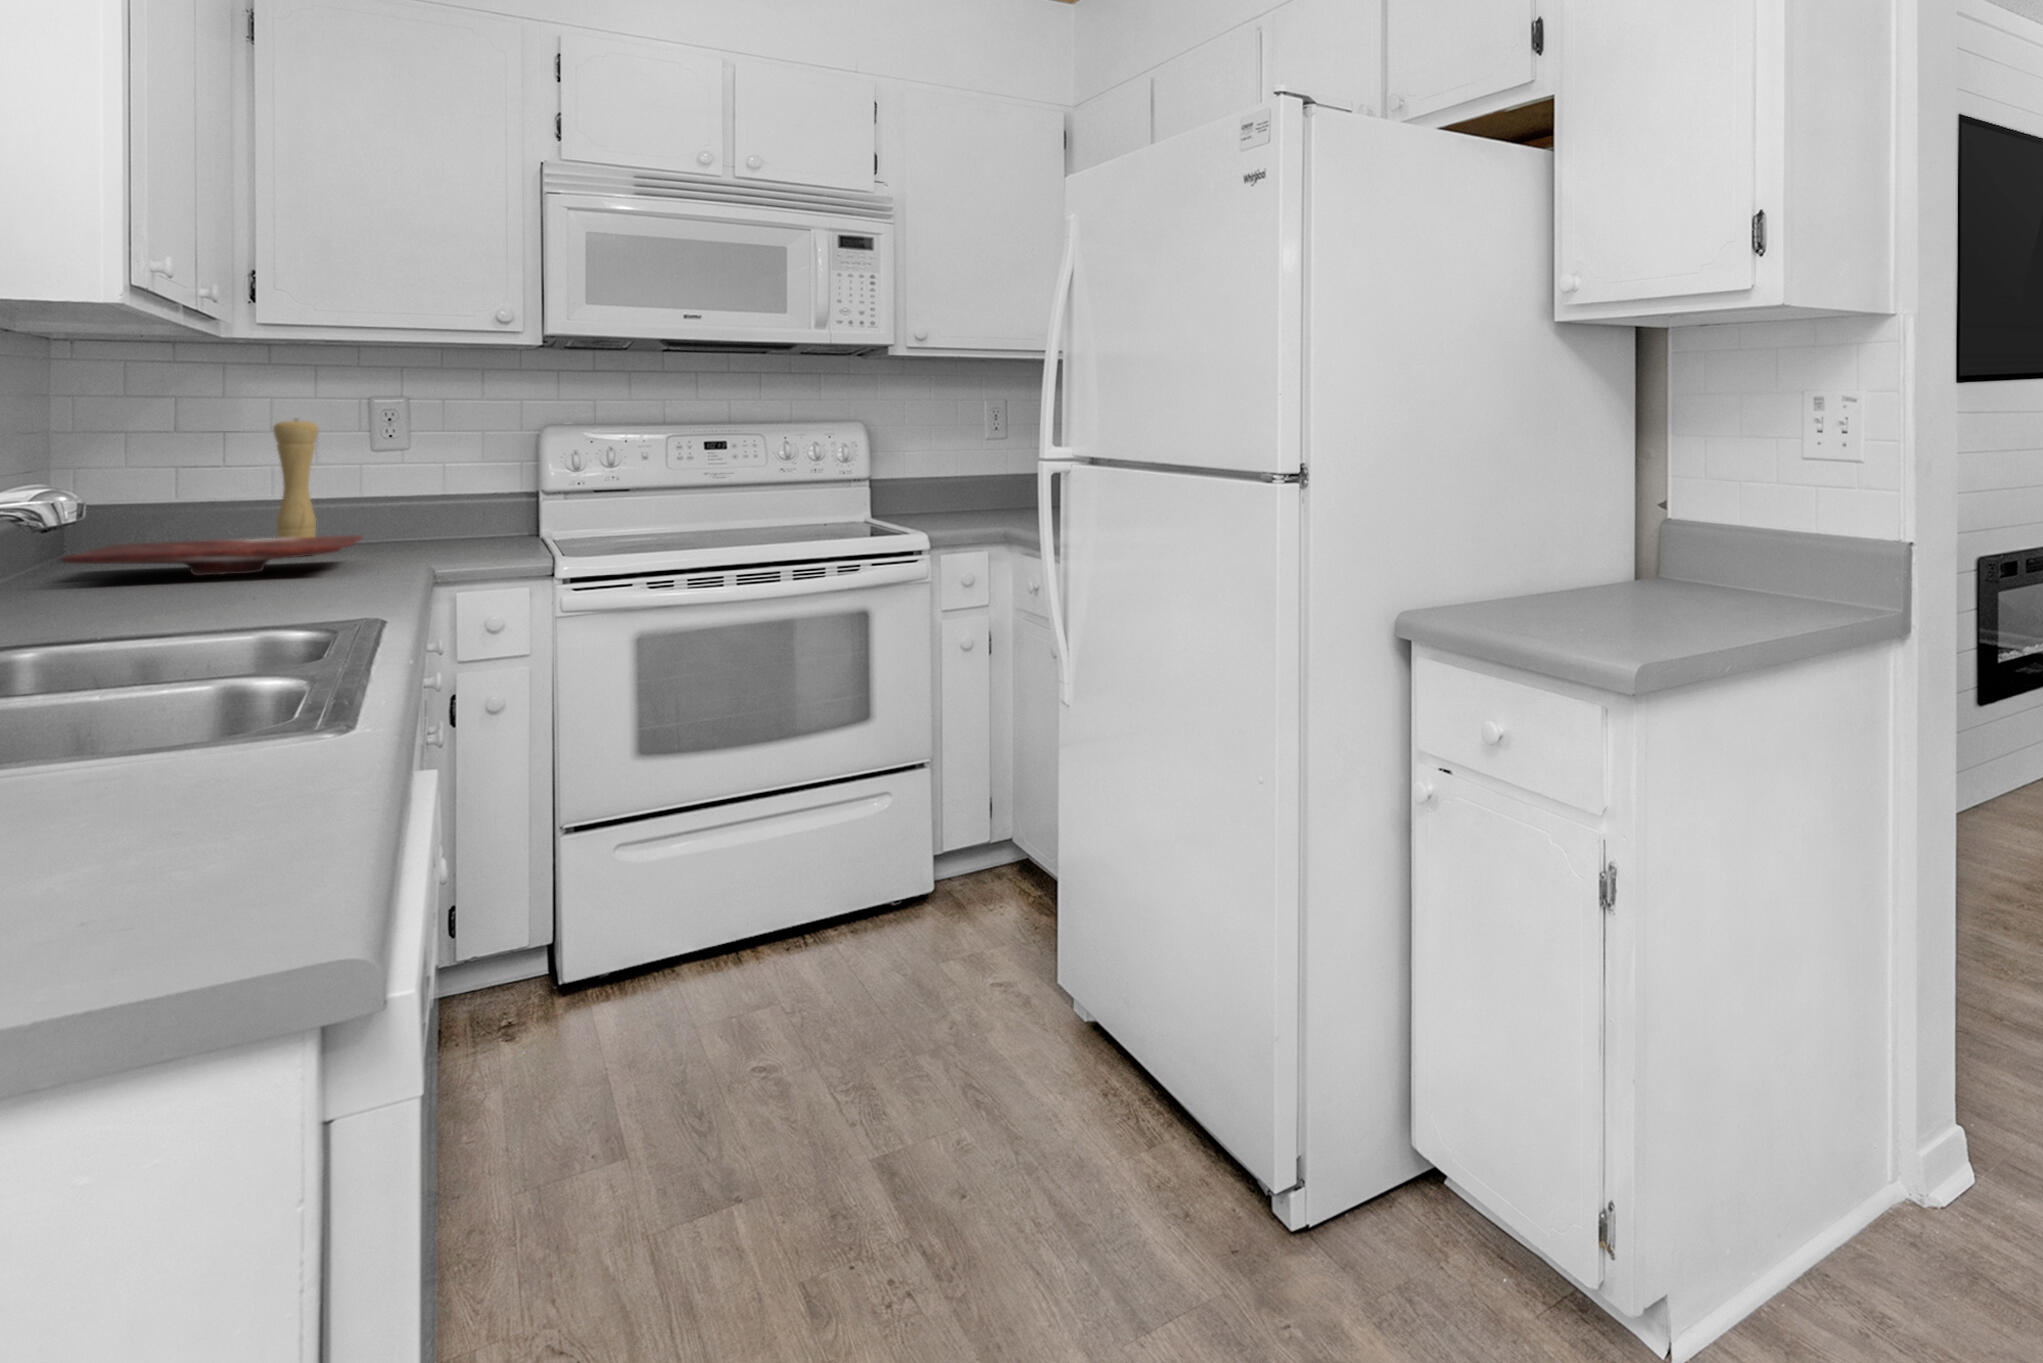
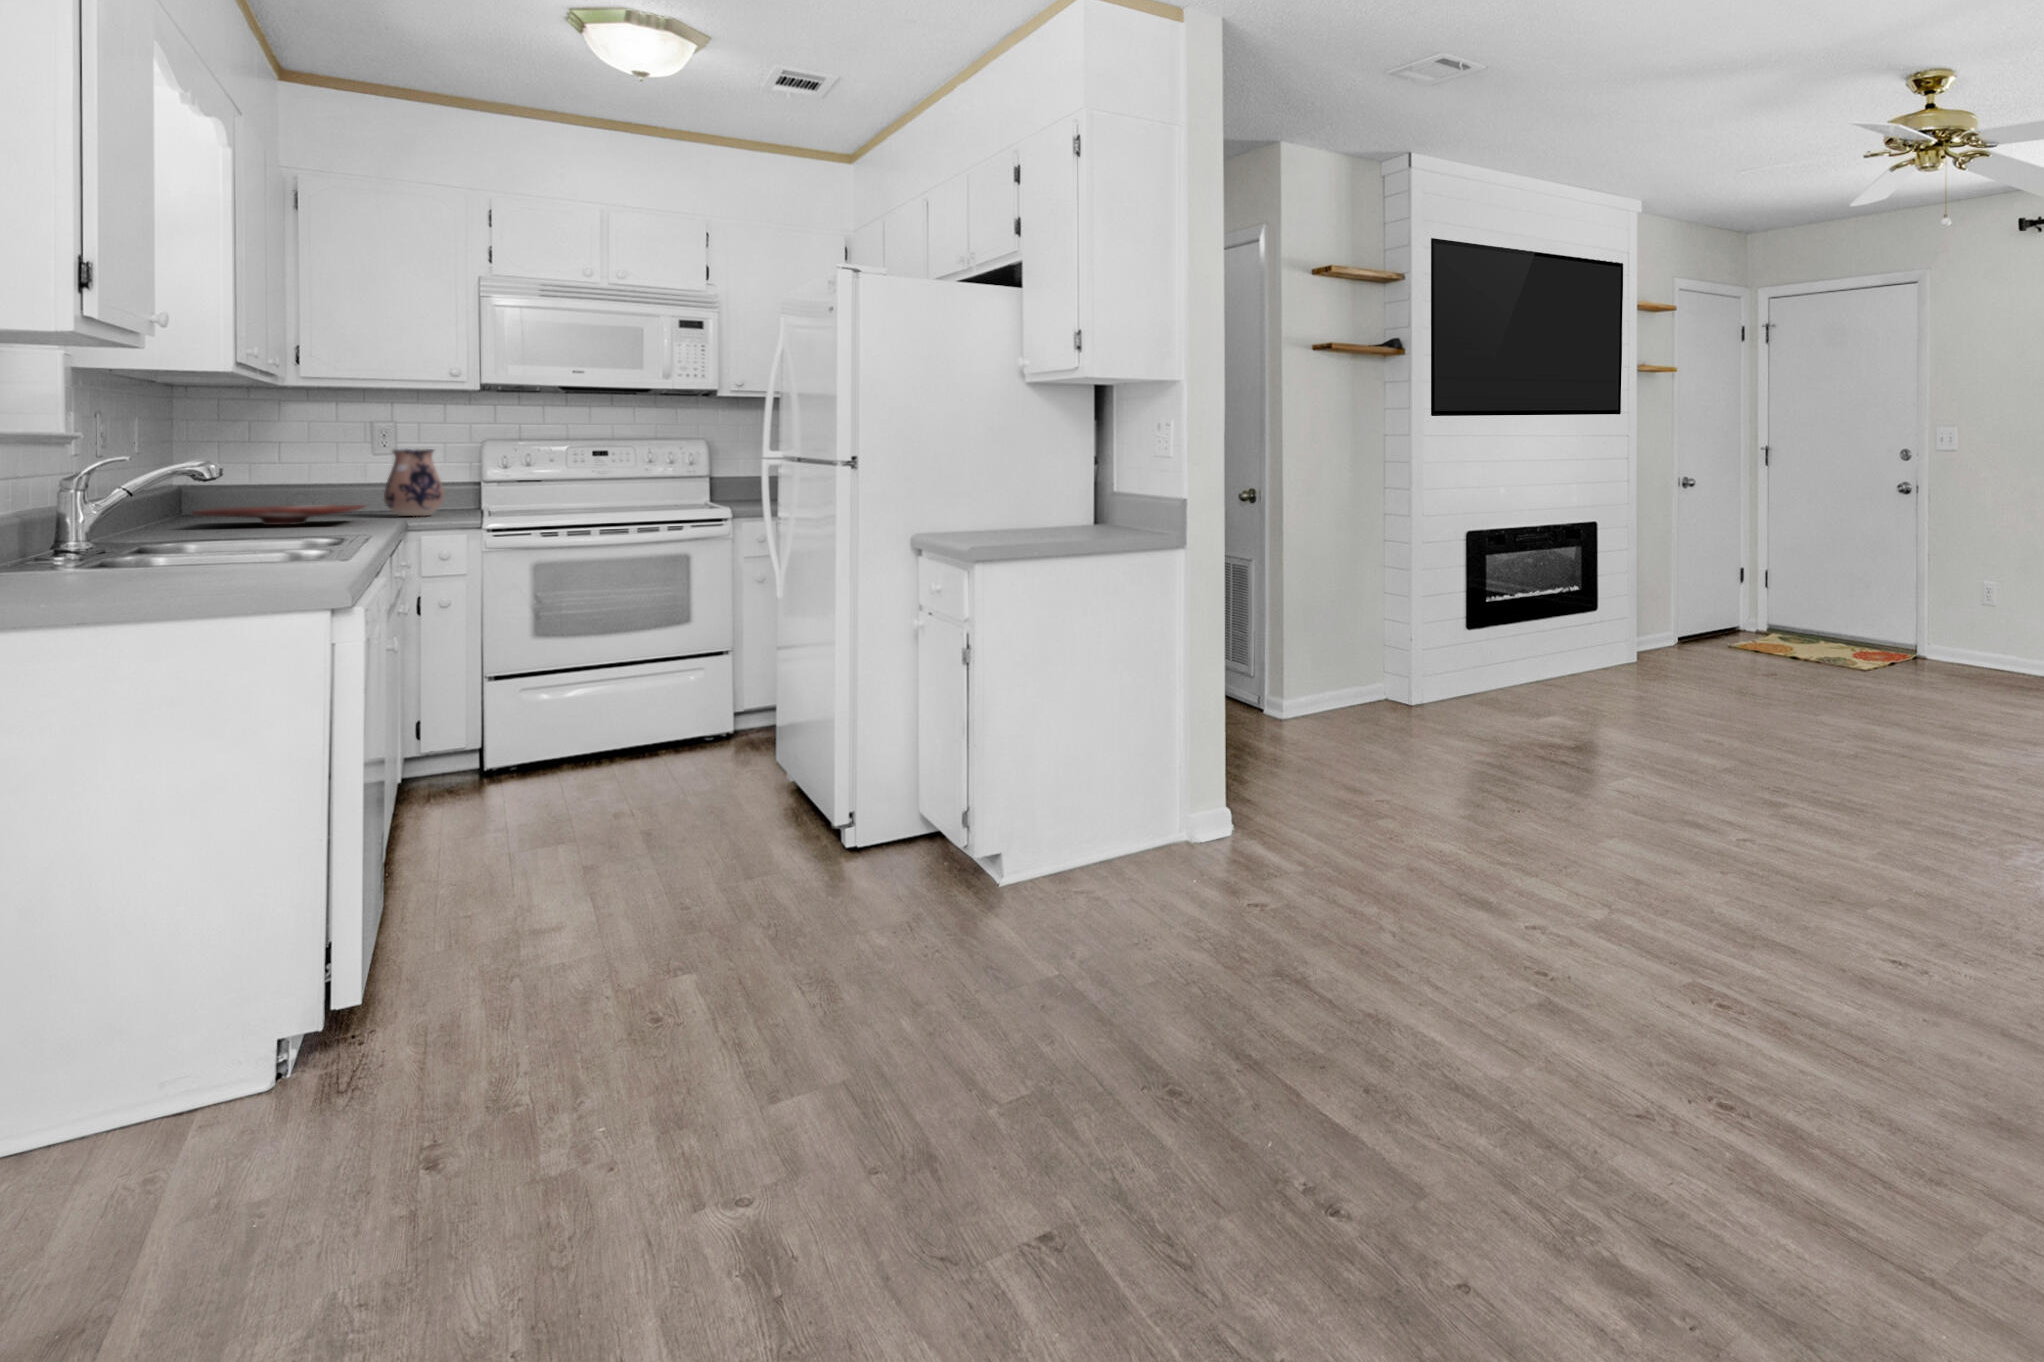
pepper mill: present [274,419,318,538] -> none [312,435,340,518]
ceramic pitcher: none [389,441,484,550] -> present [384,449,444,516]

